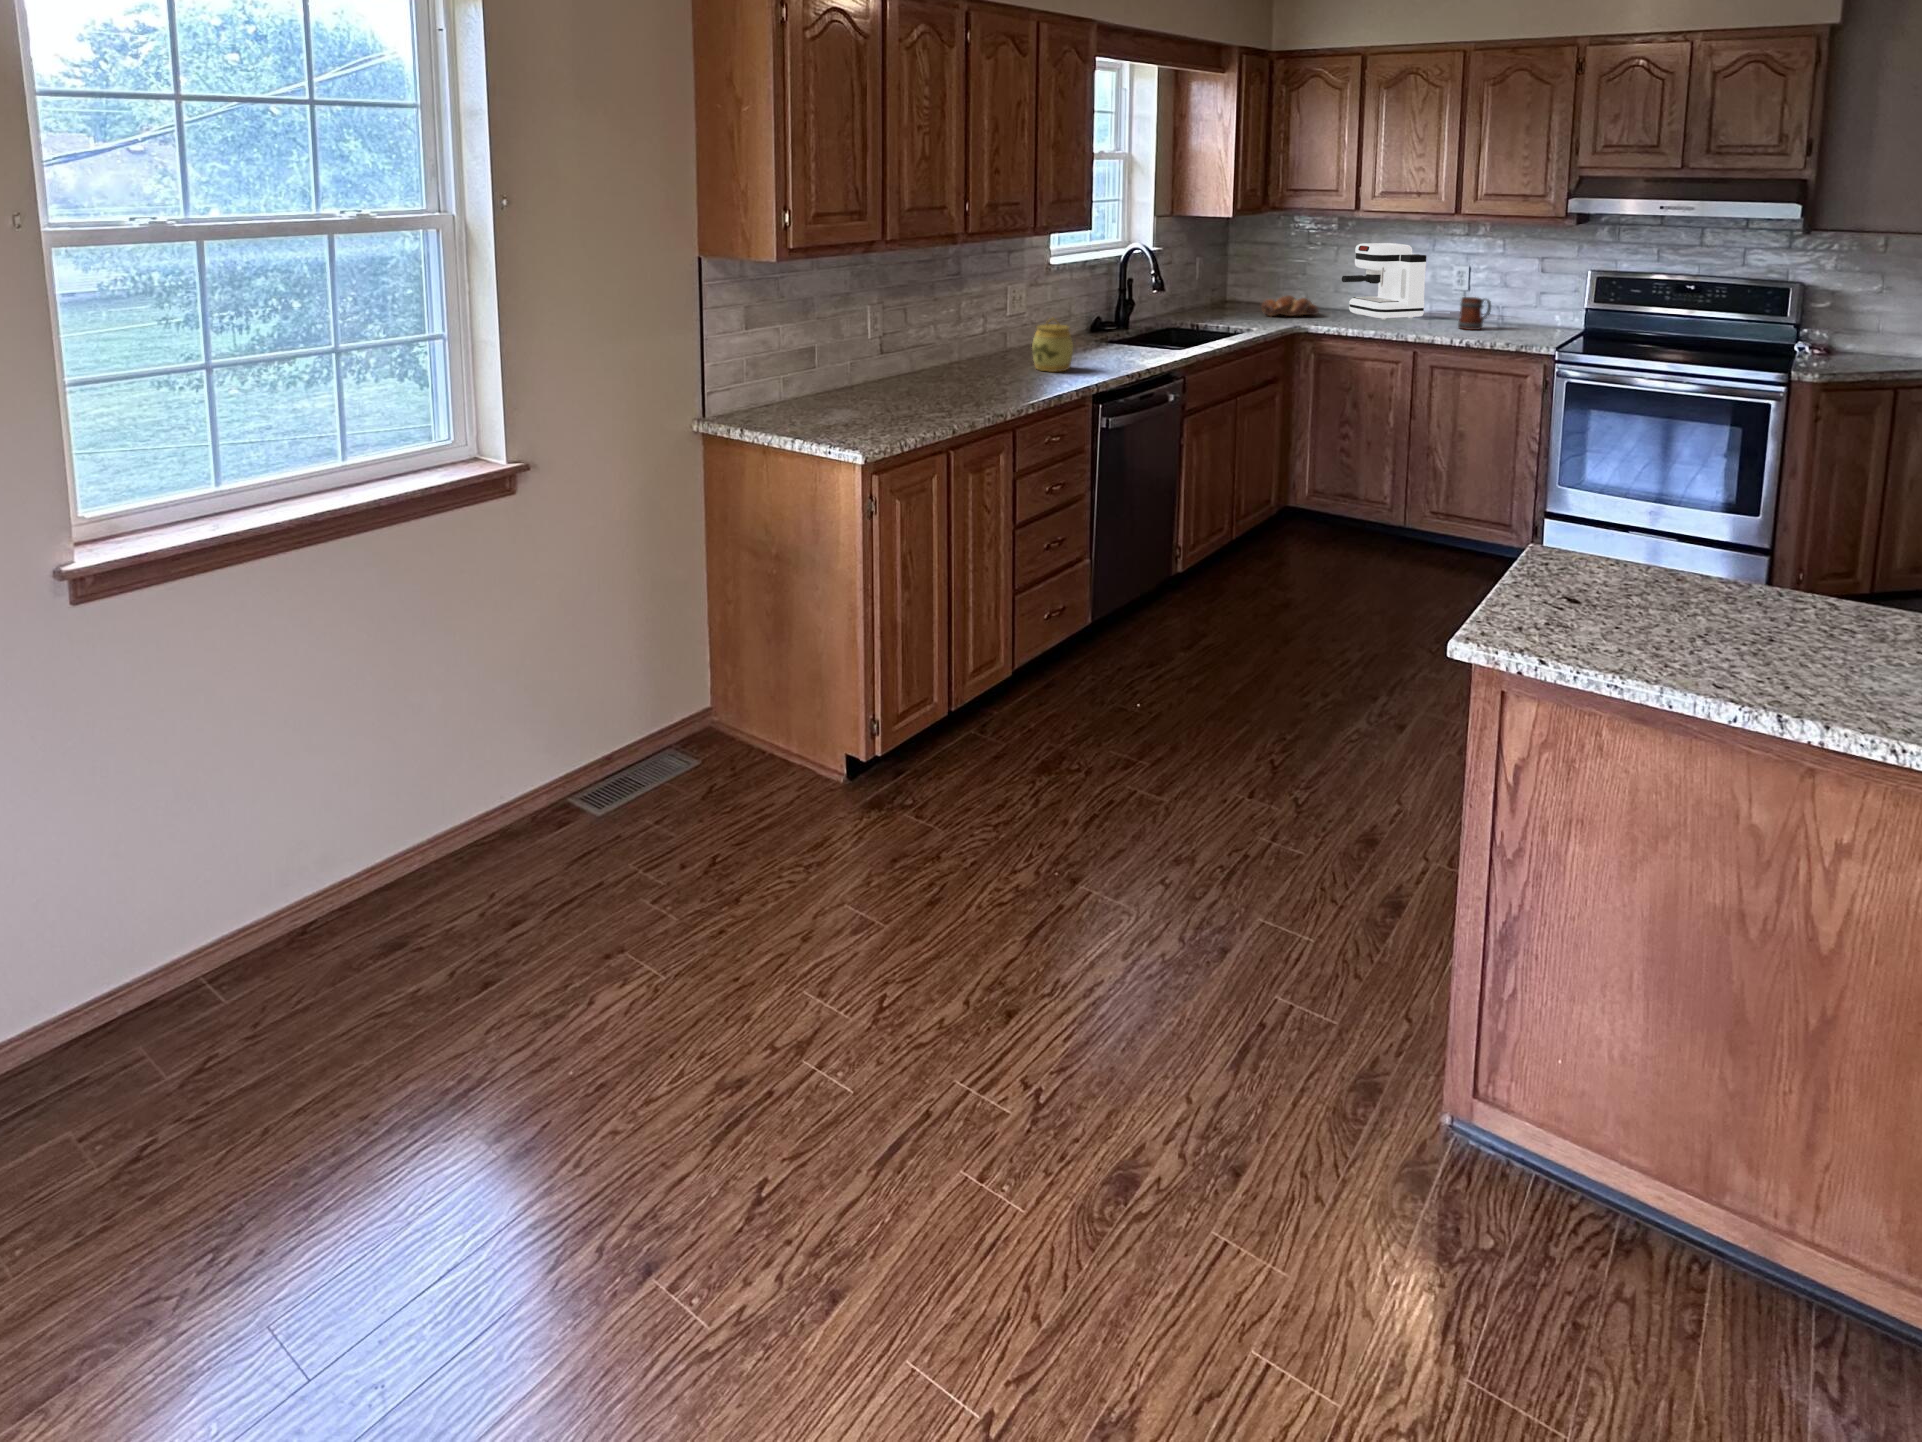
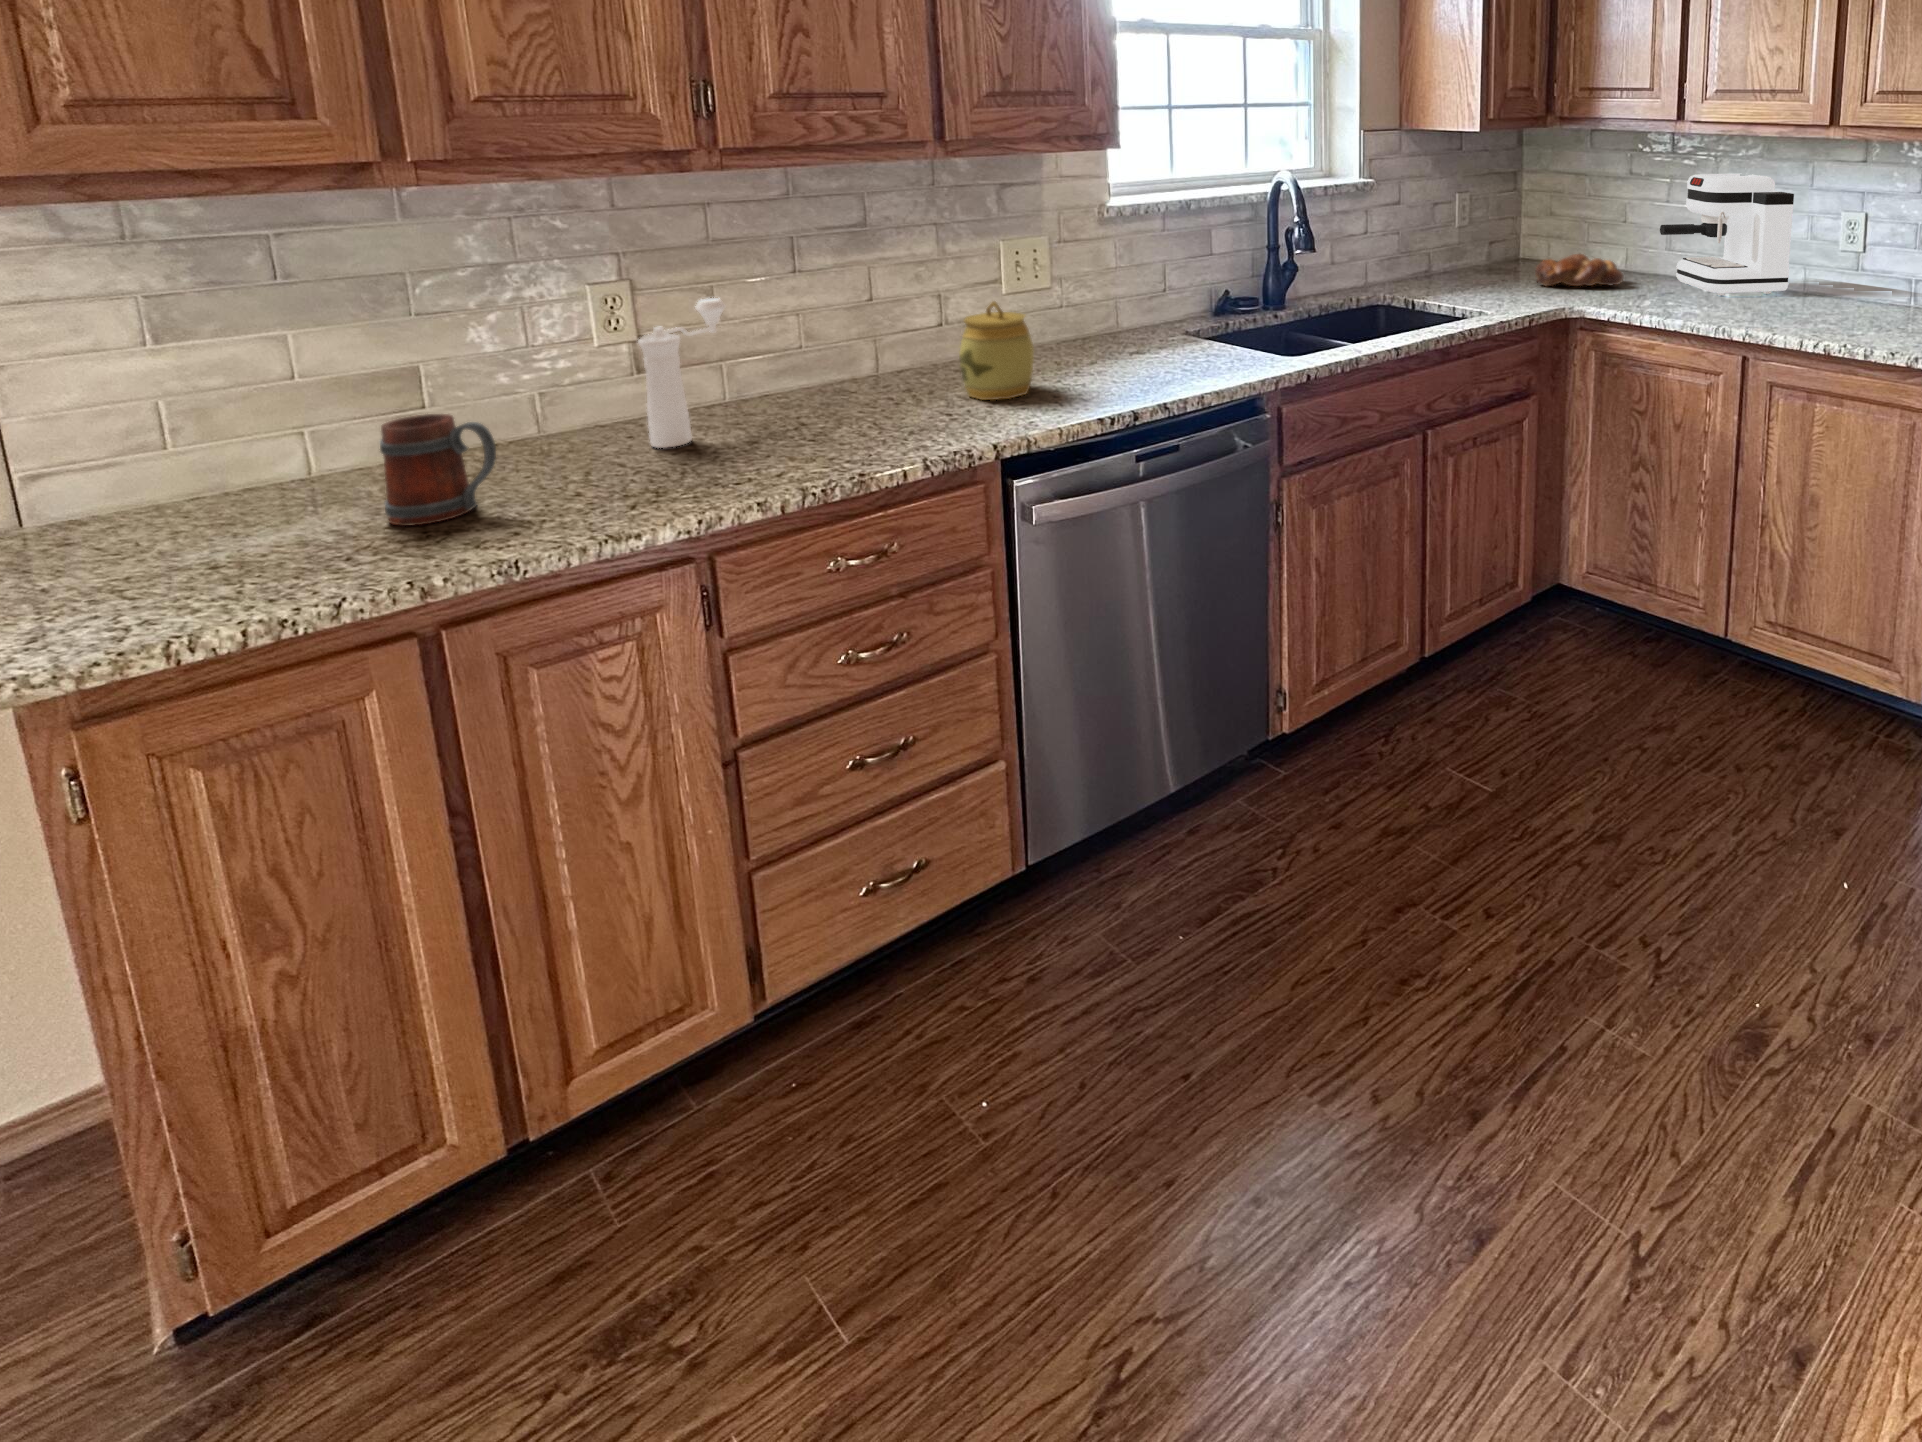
mug: present [1458,297,1491,330] -> present [380,414,496,526]
pepper mill: none [924,315,945,391] -> present [638,298,725,448]

